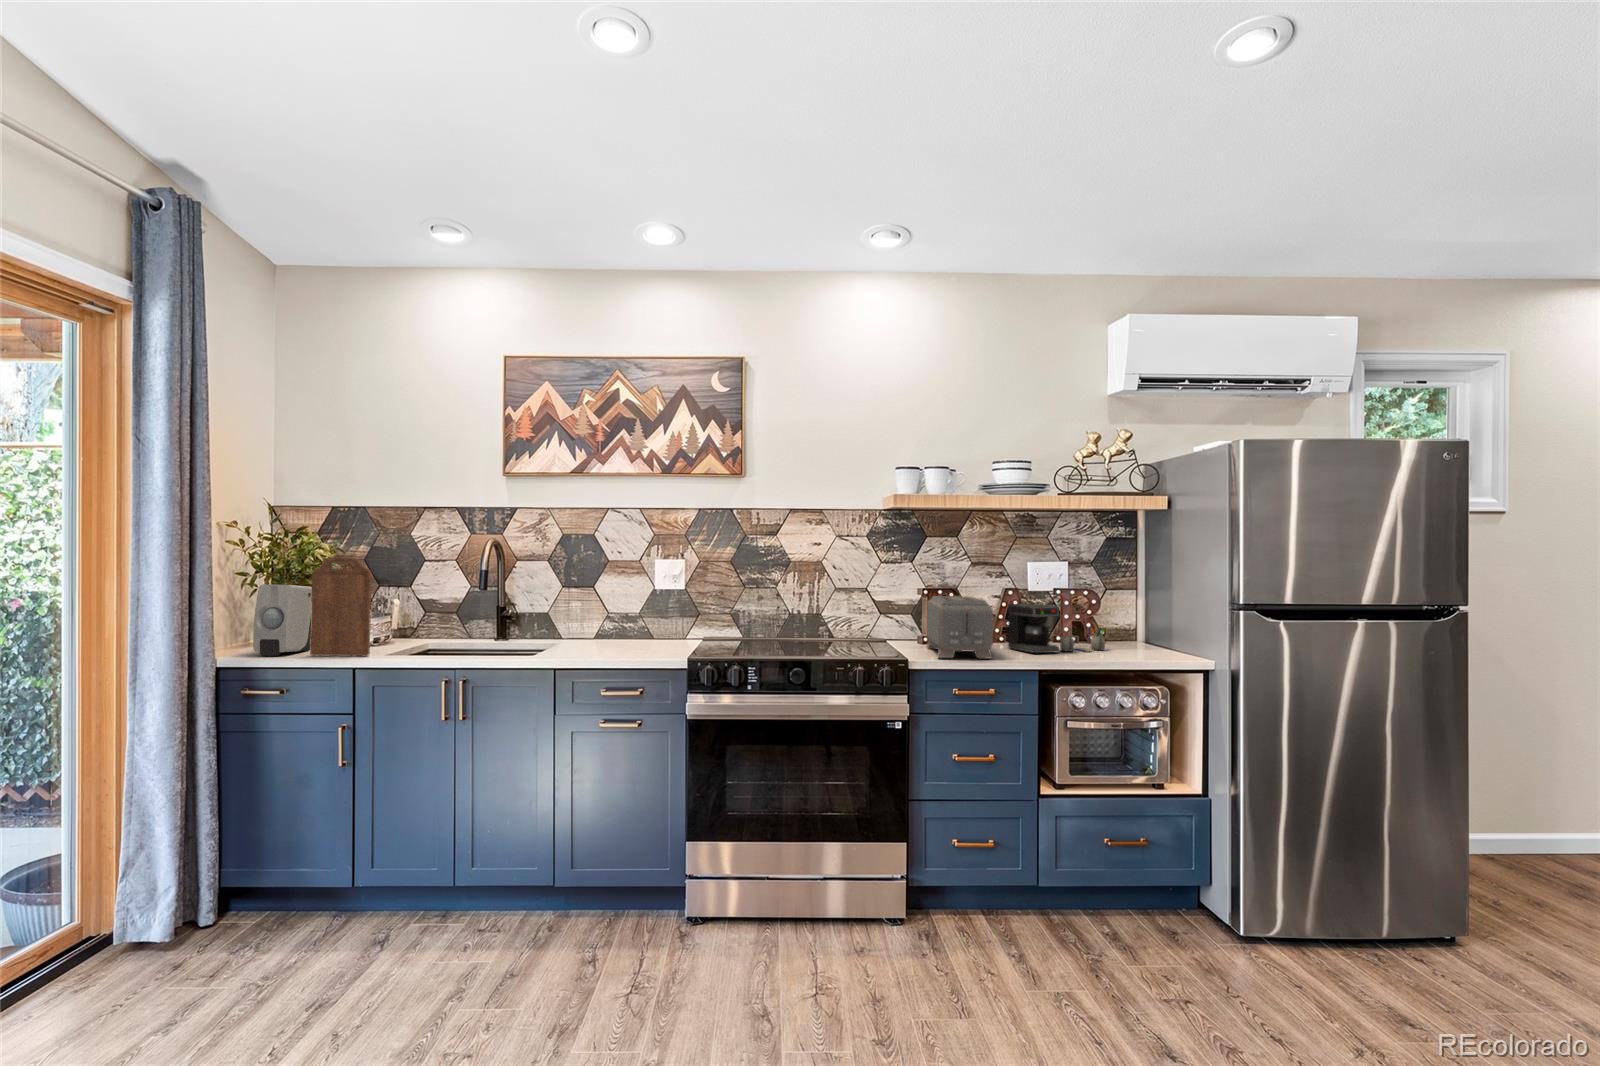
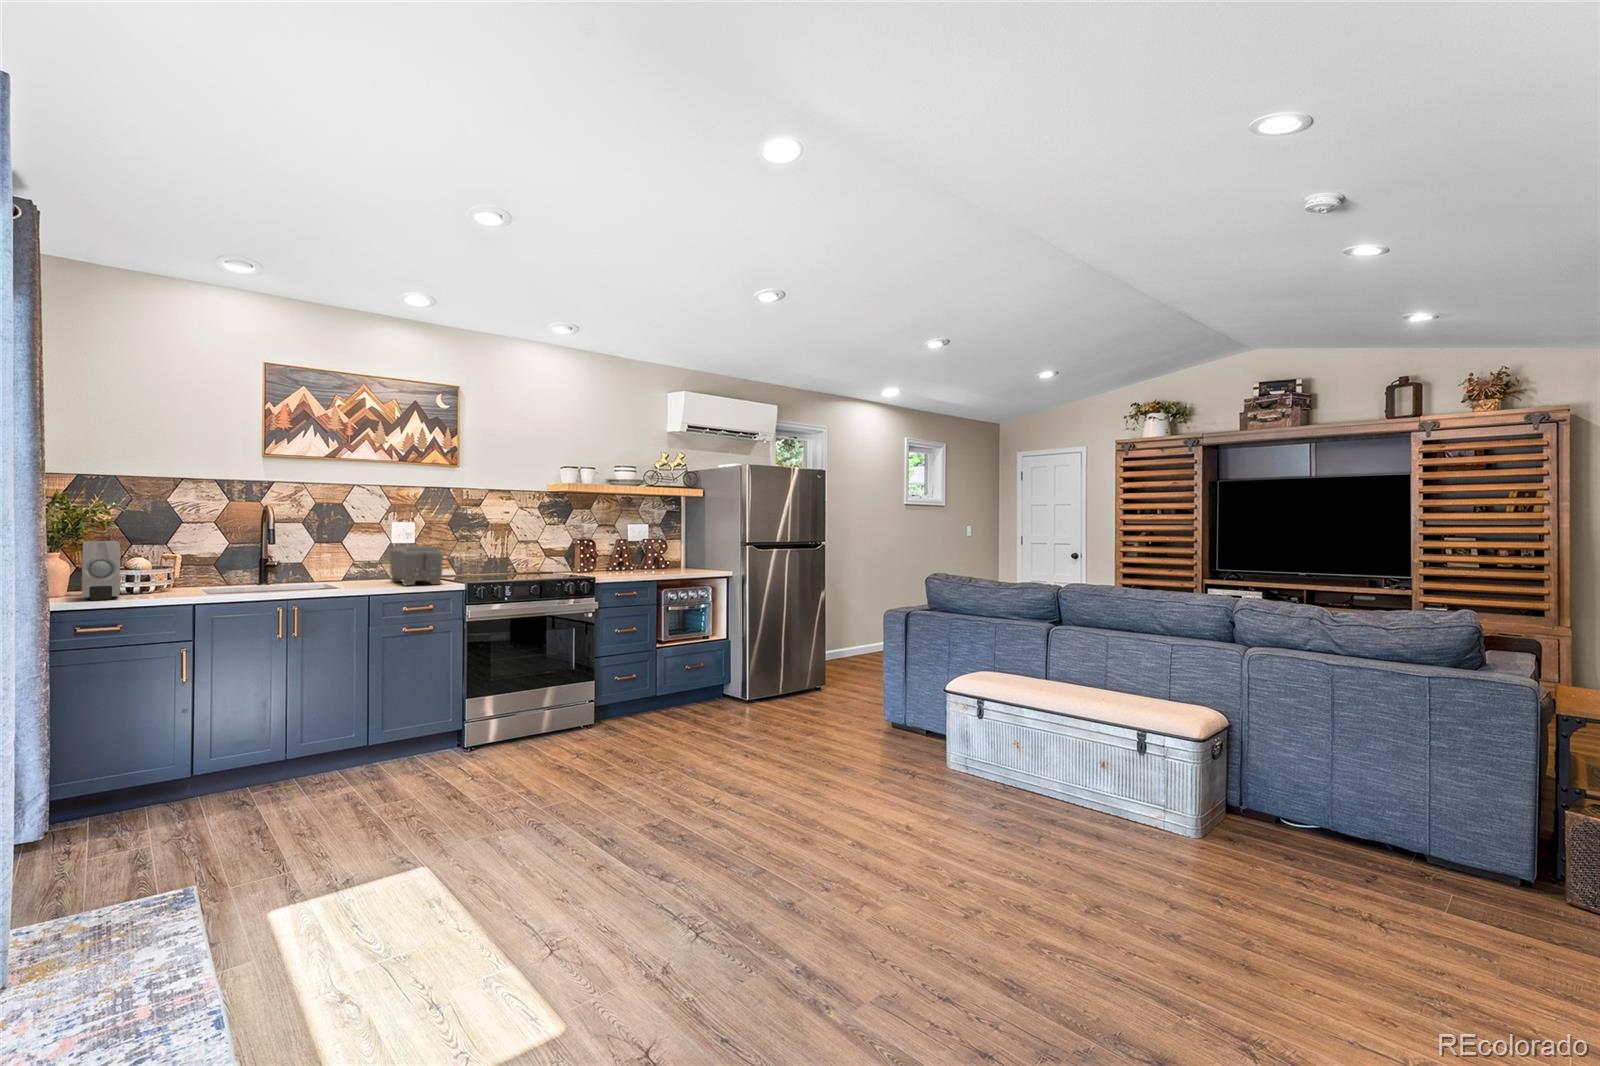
cutting board: present [310,557,372,656] -> none [144,518,204,598]
toaster: present [926,596,993,659] -> present [390,546,443,585]
coffee maker: present [1008,604,1105,653] -> none [631,548,678,573]

